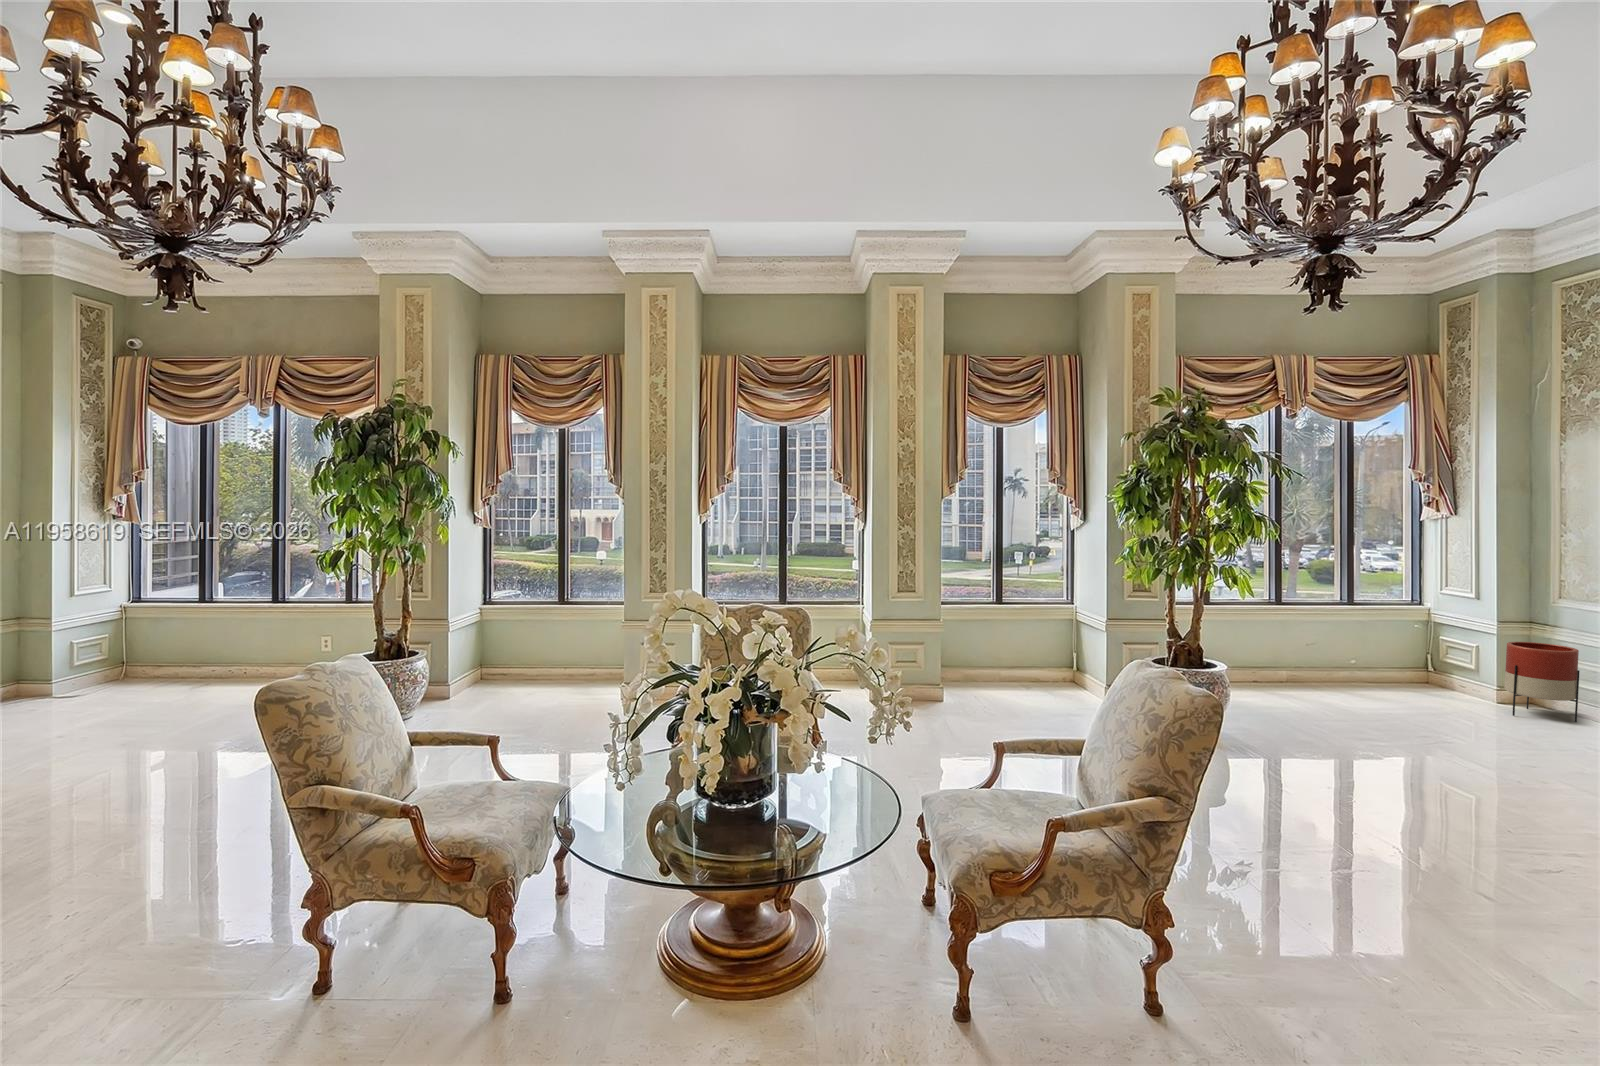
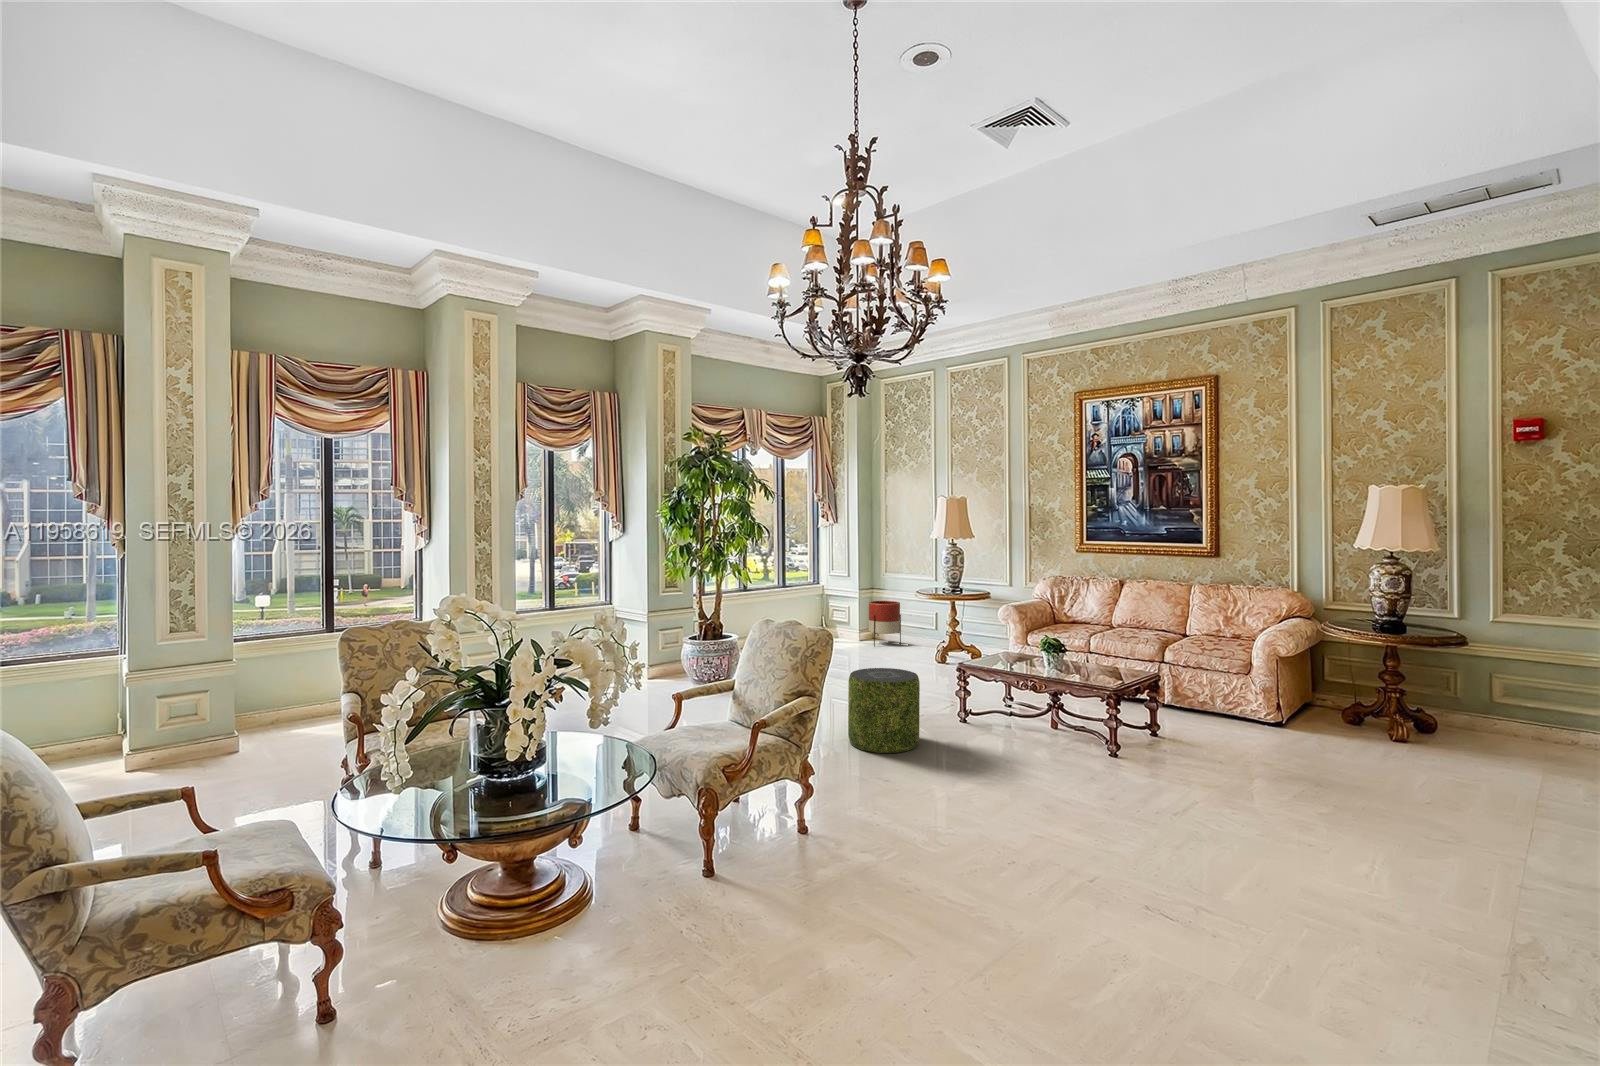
pouf: none [1343,760,1505,928] -> present [848,668,920,753]

